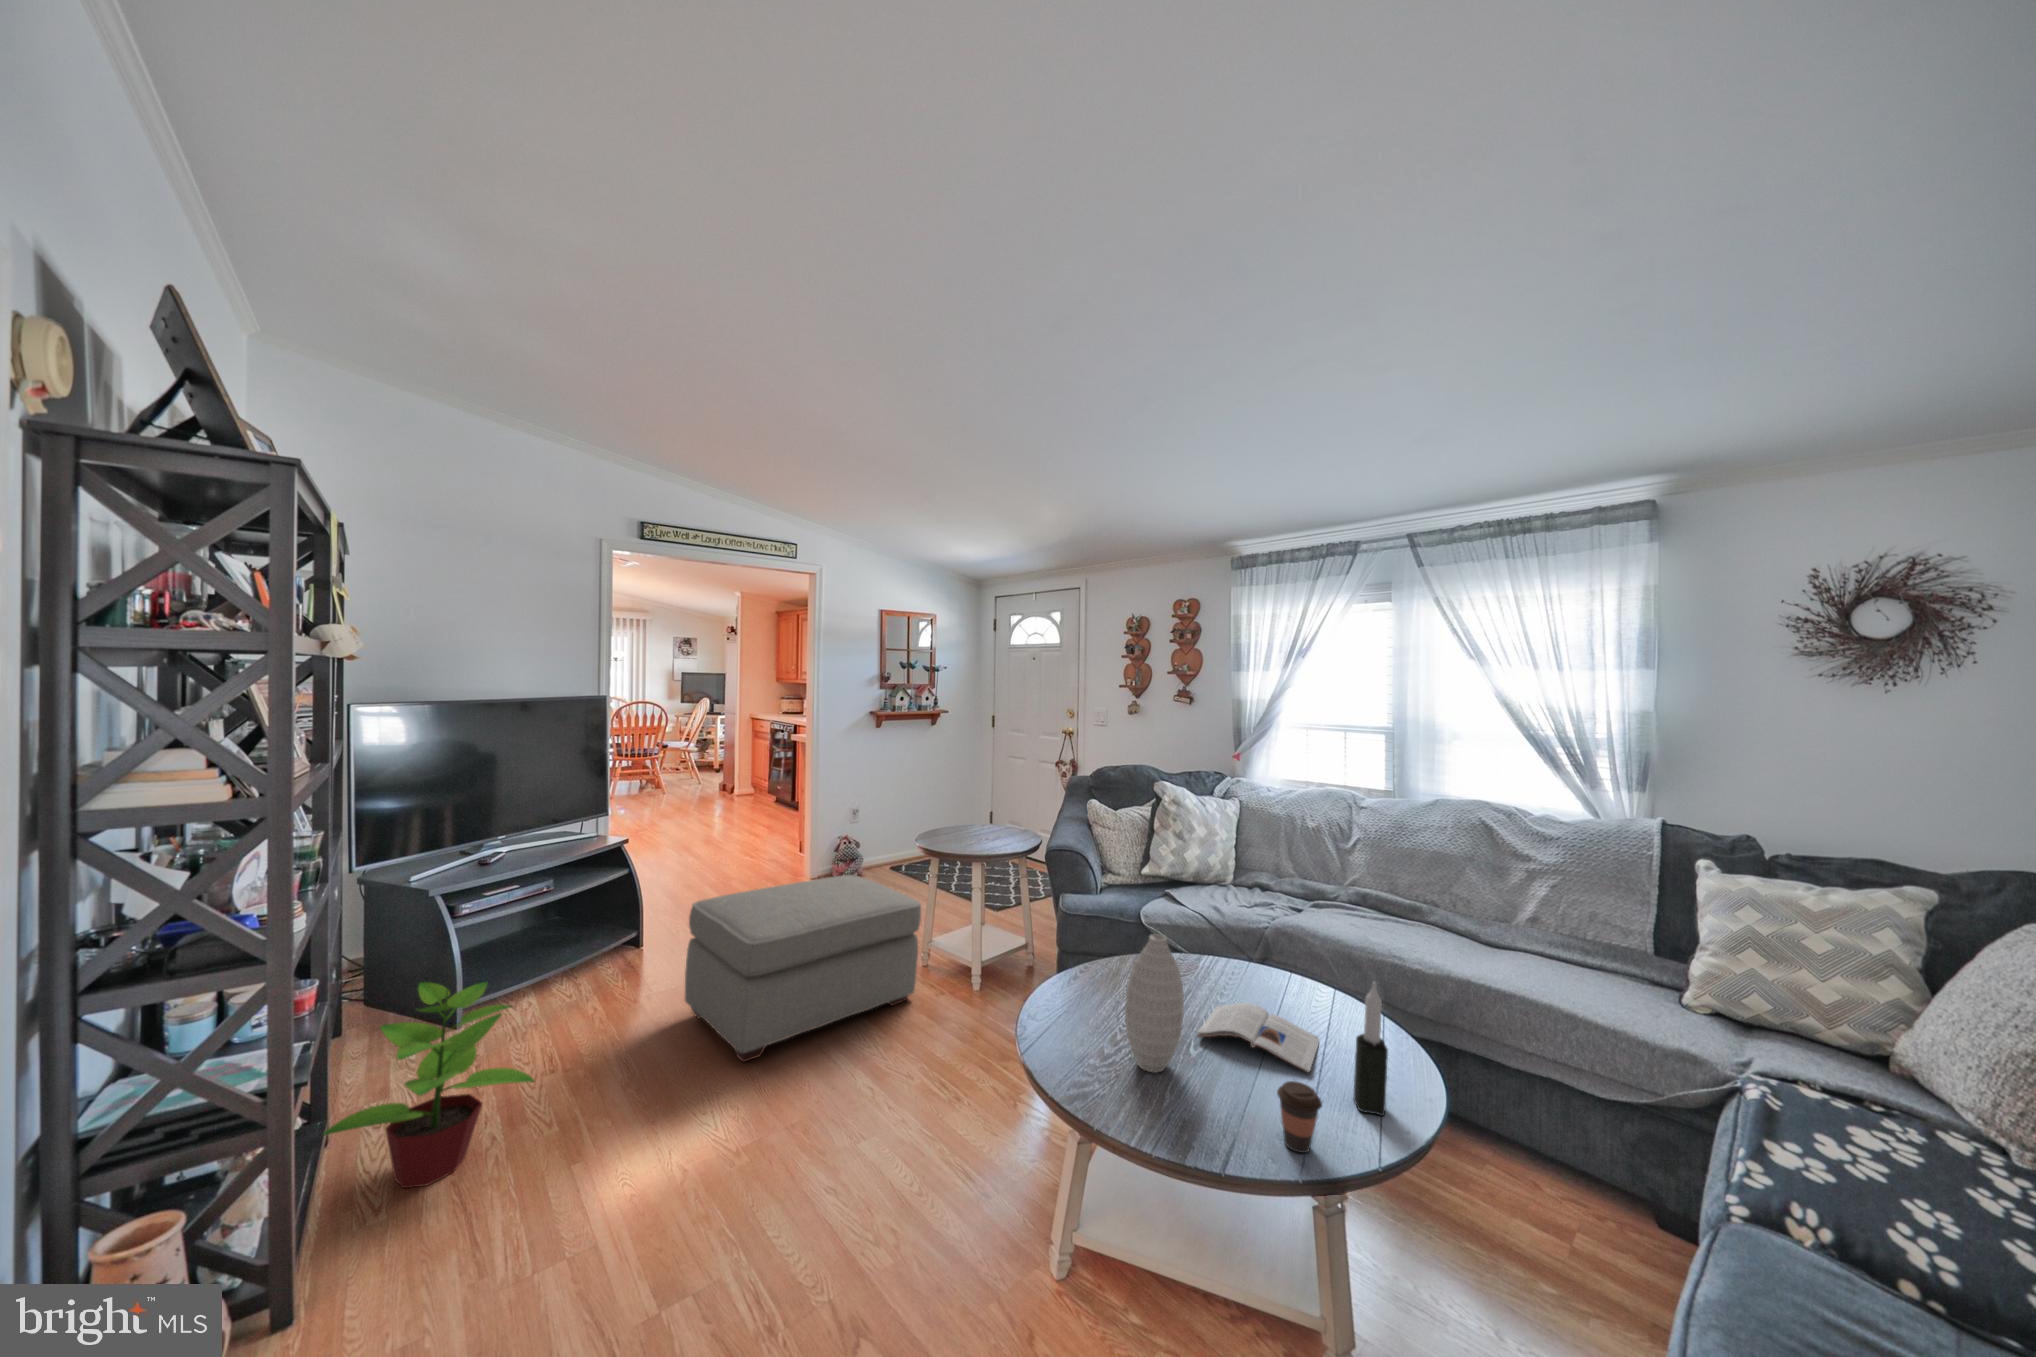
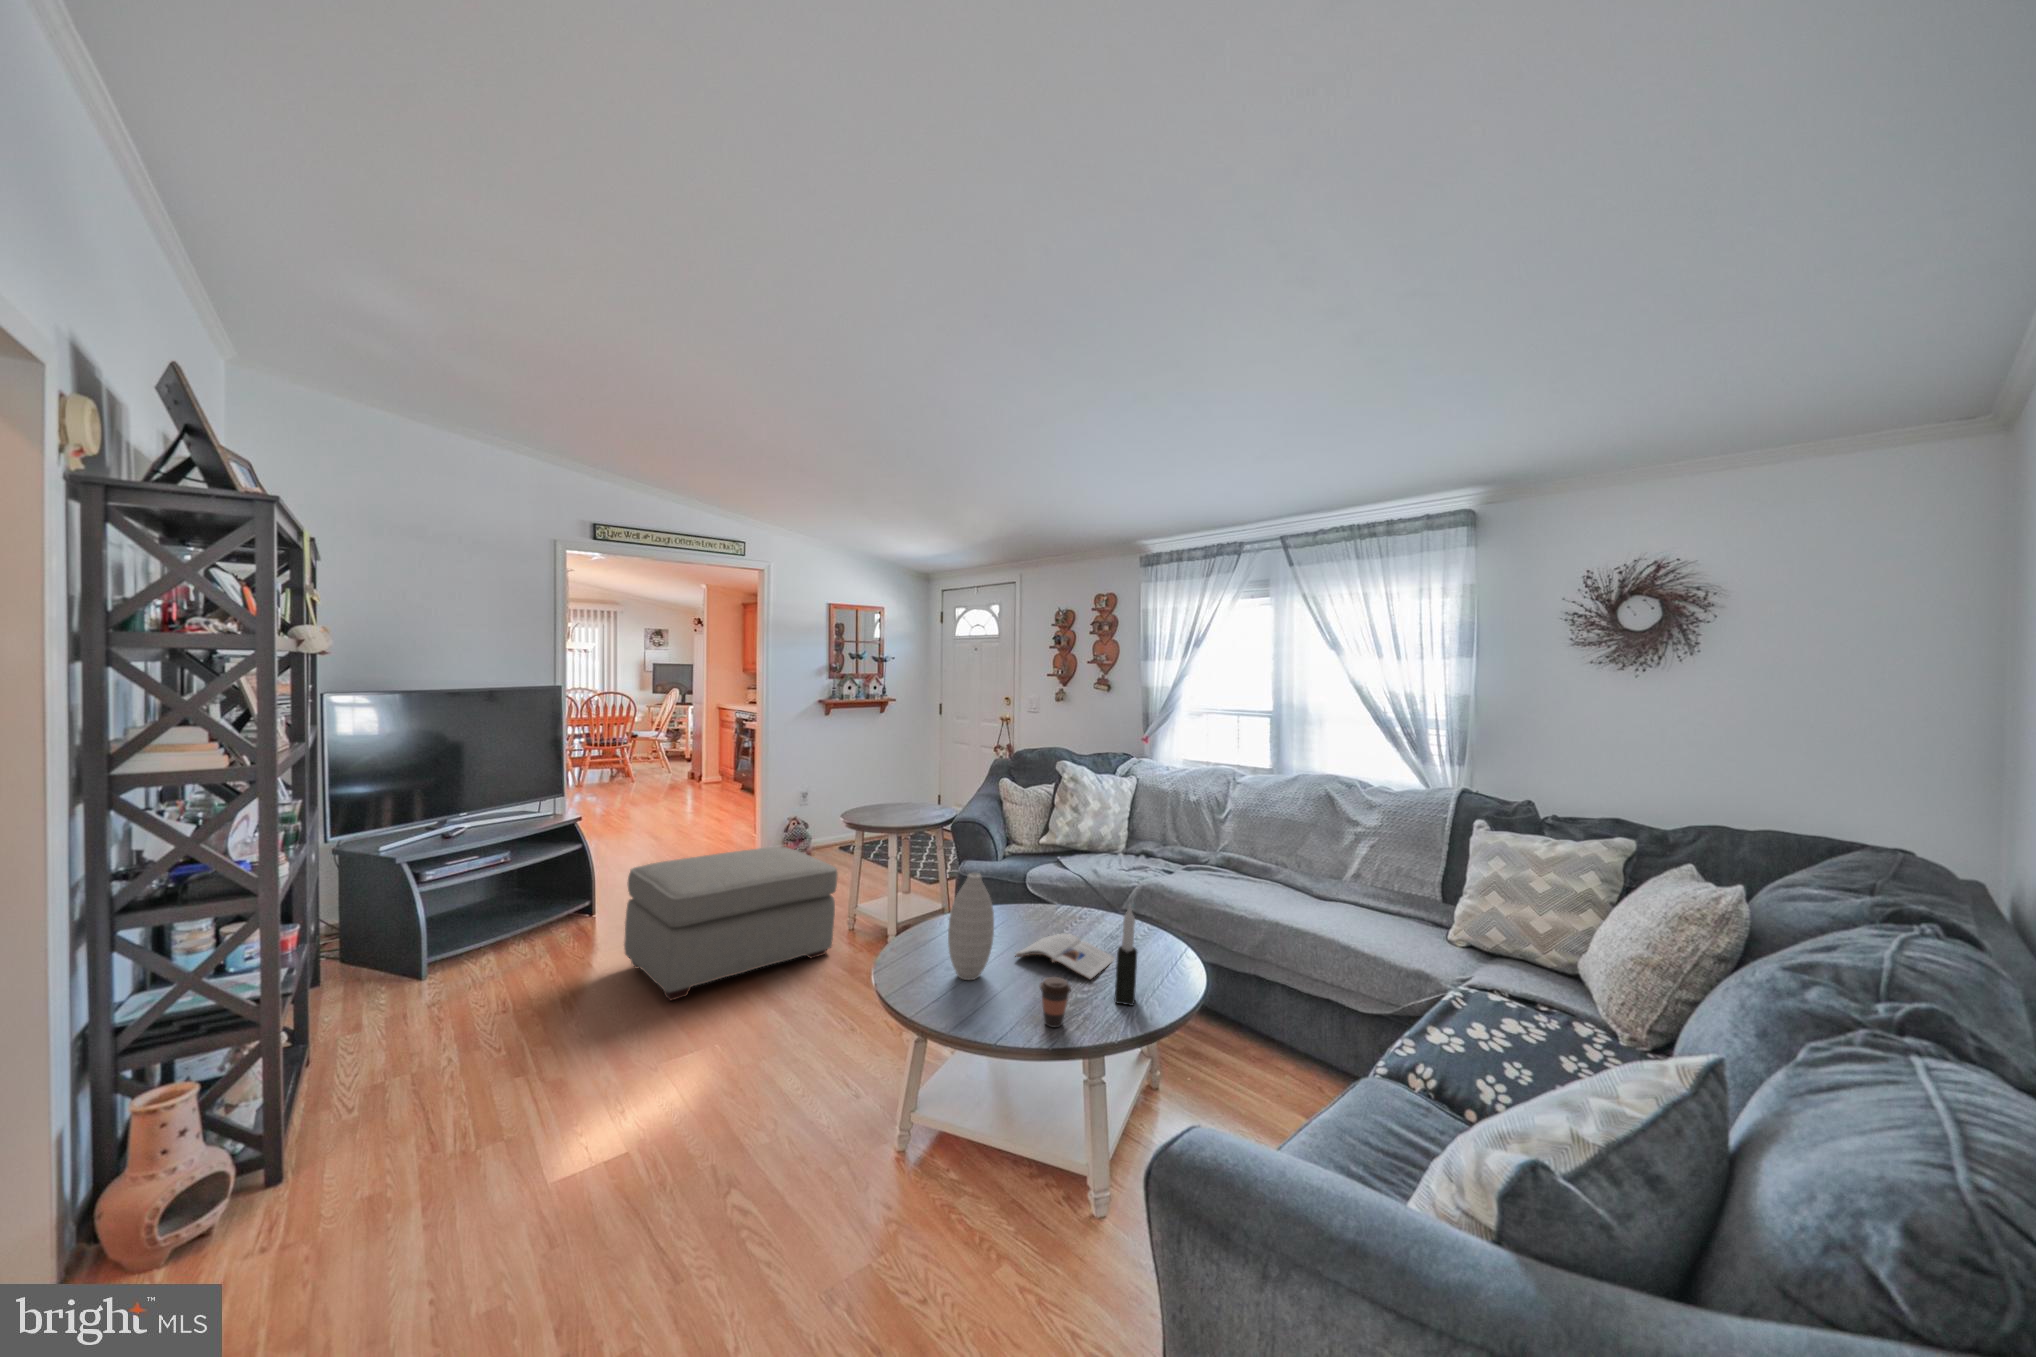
potted plant: present [323,982,534,1188] -> none [306,922,483,1091]

